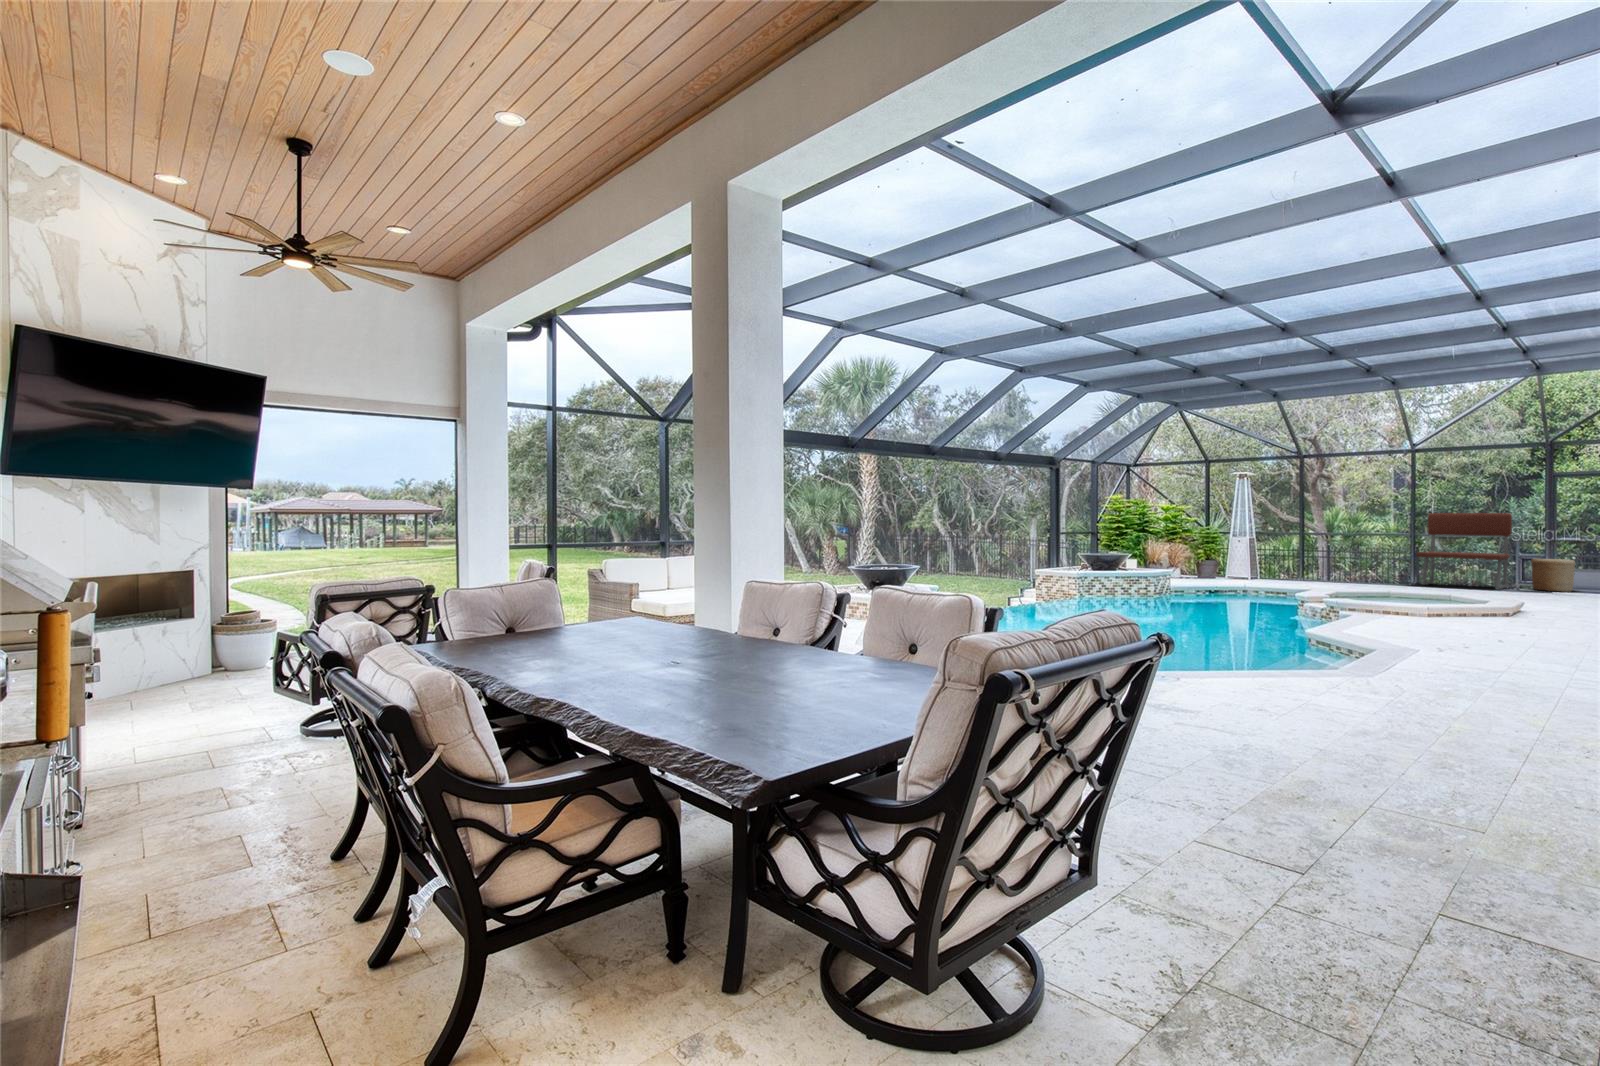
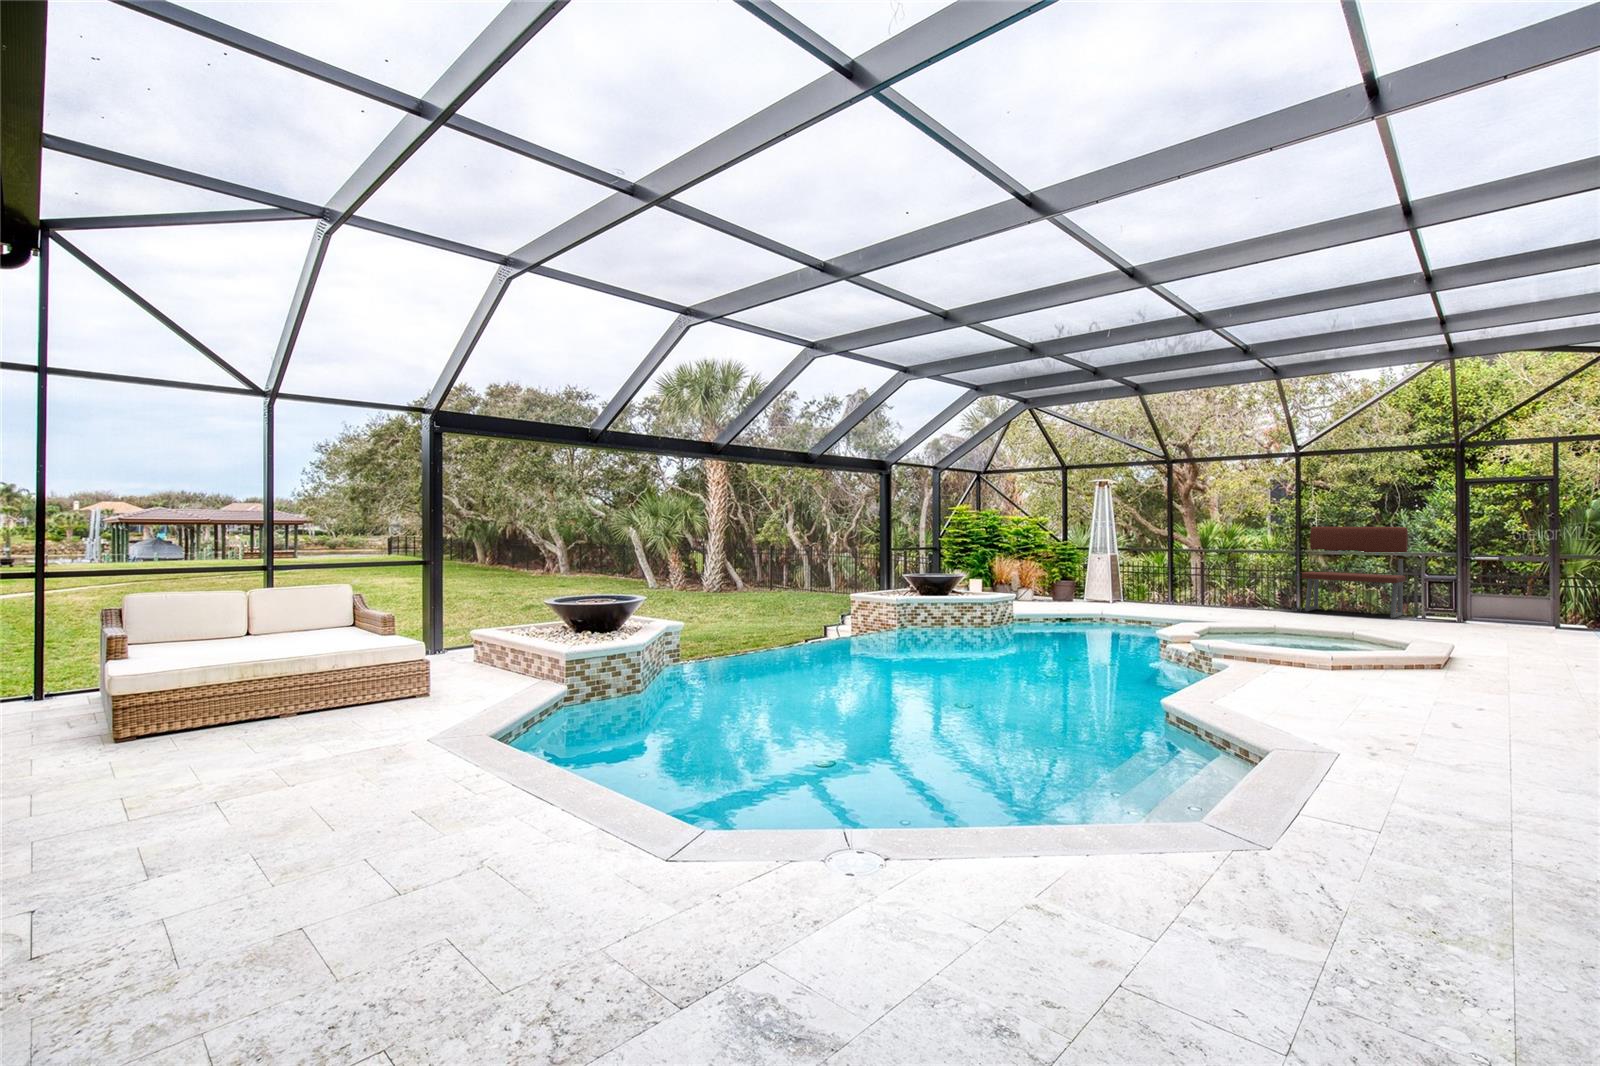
woven basket: present [1531,559,1575,592] -> none [1431,582,1484,622]

